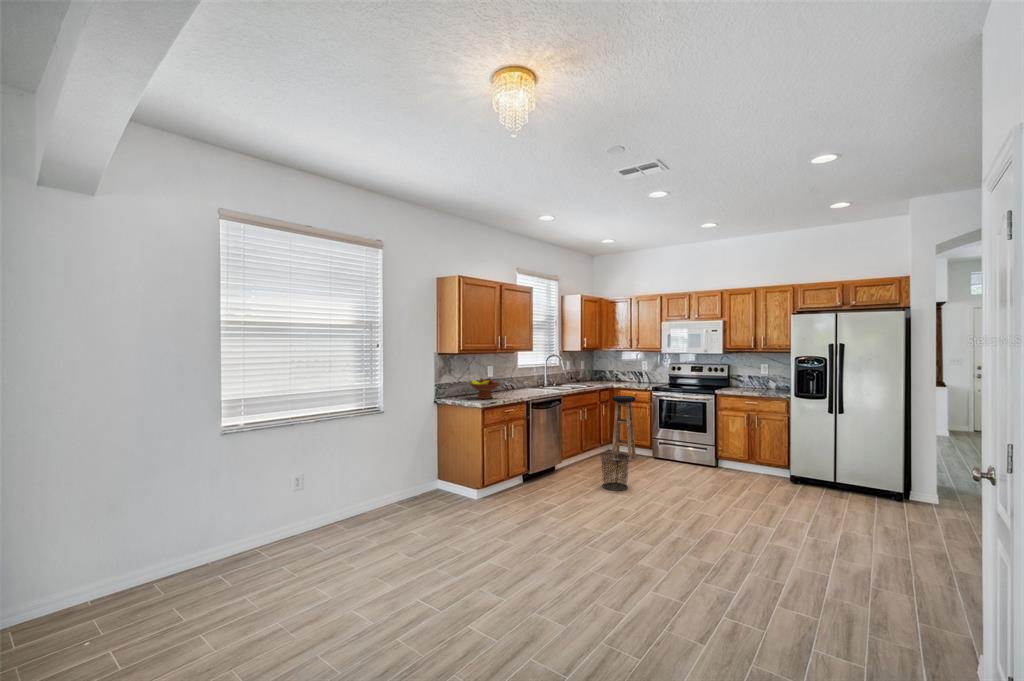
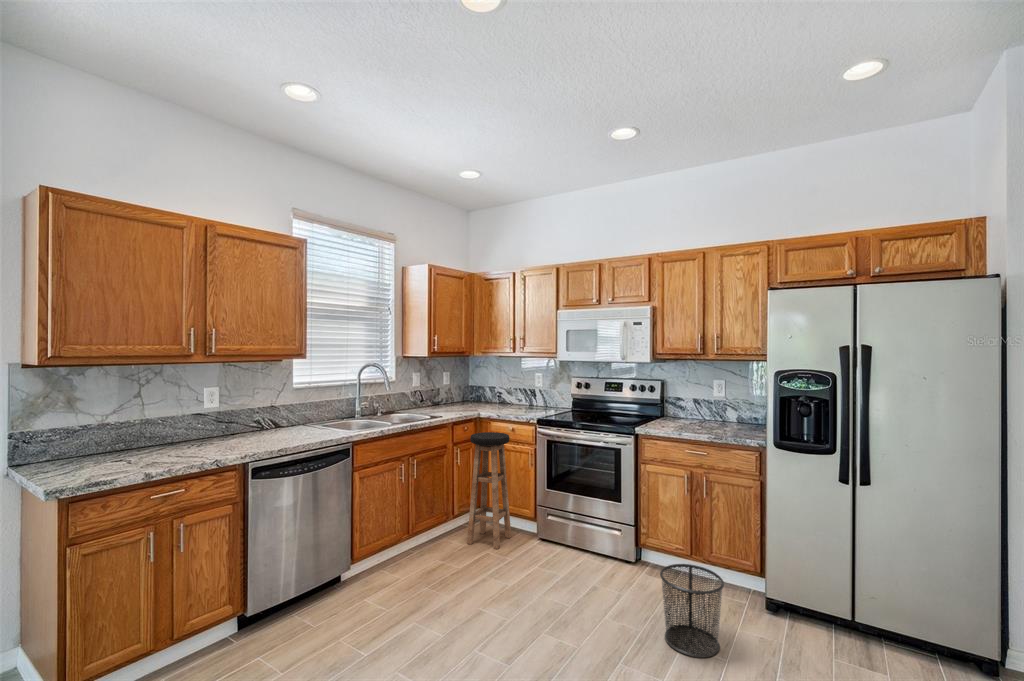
fruit bowl: present [470,378,500,399] -> none [81,419,169,467]
waste bin: present [600,452,630,491] -> present [660,564,724,657]

